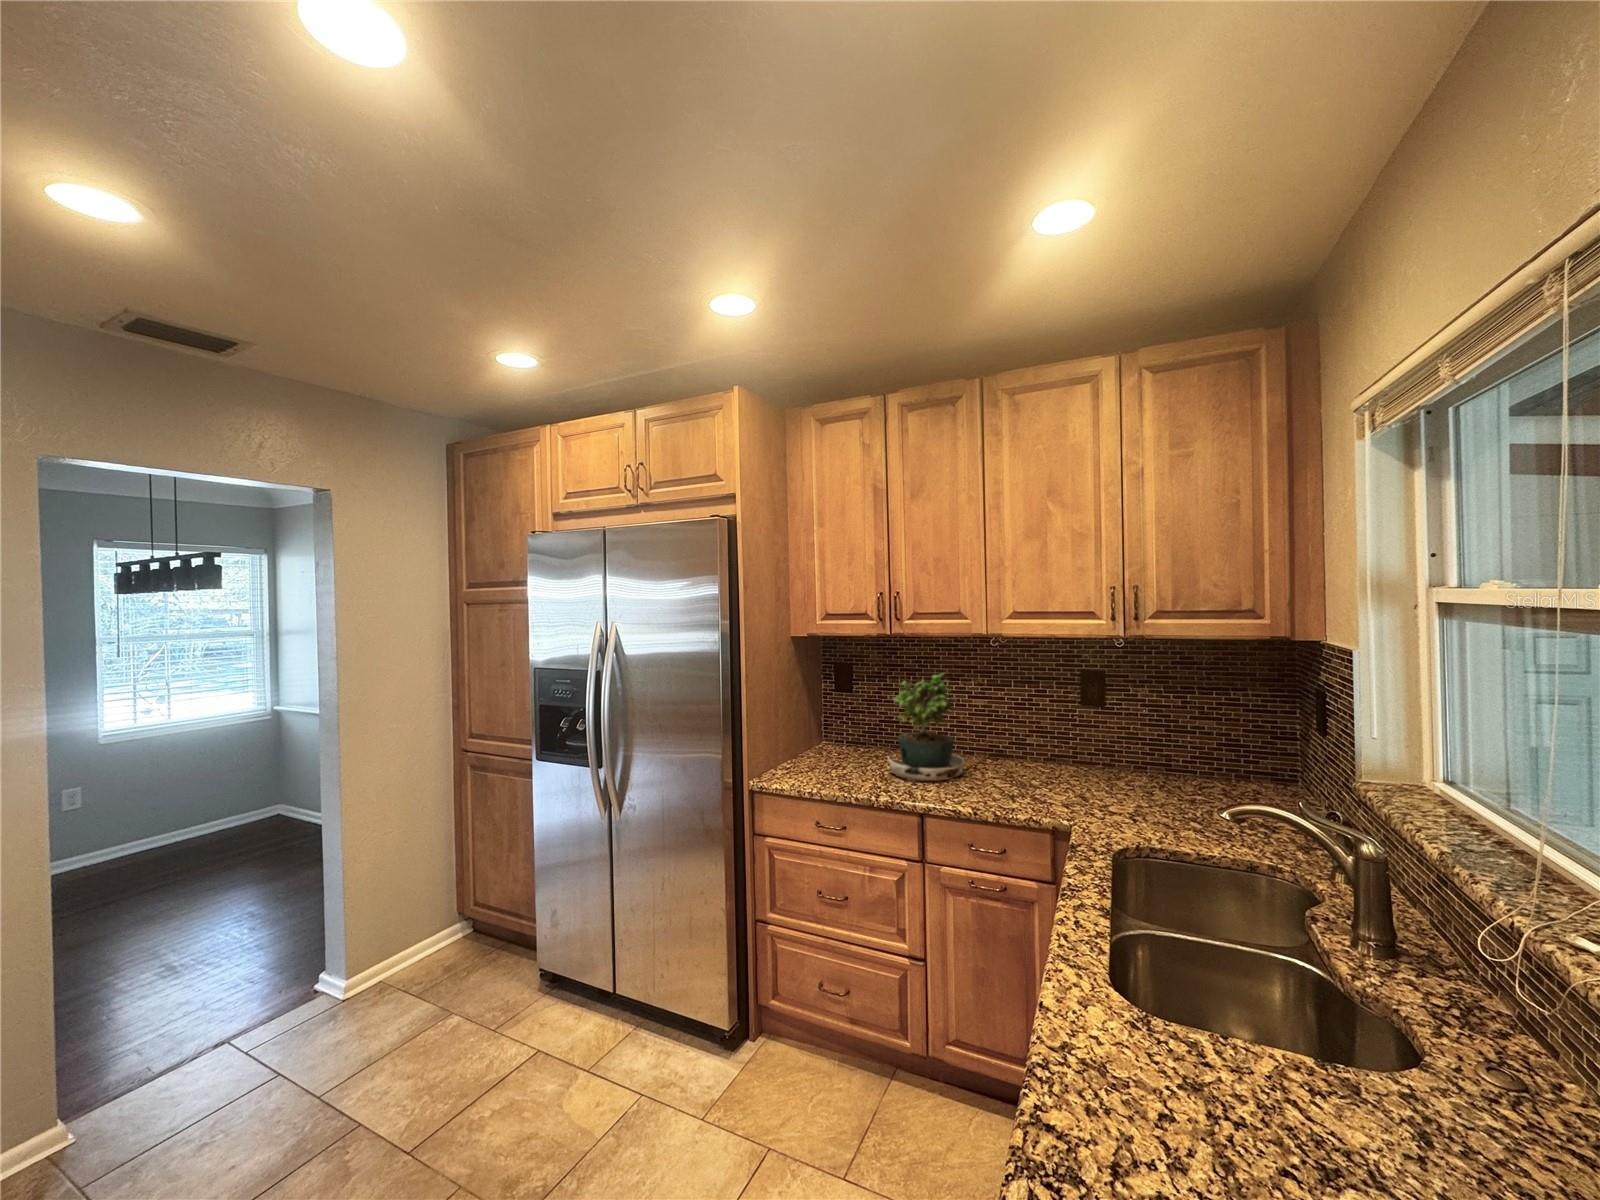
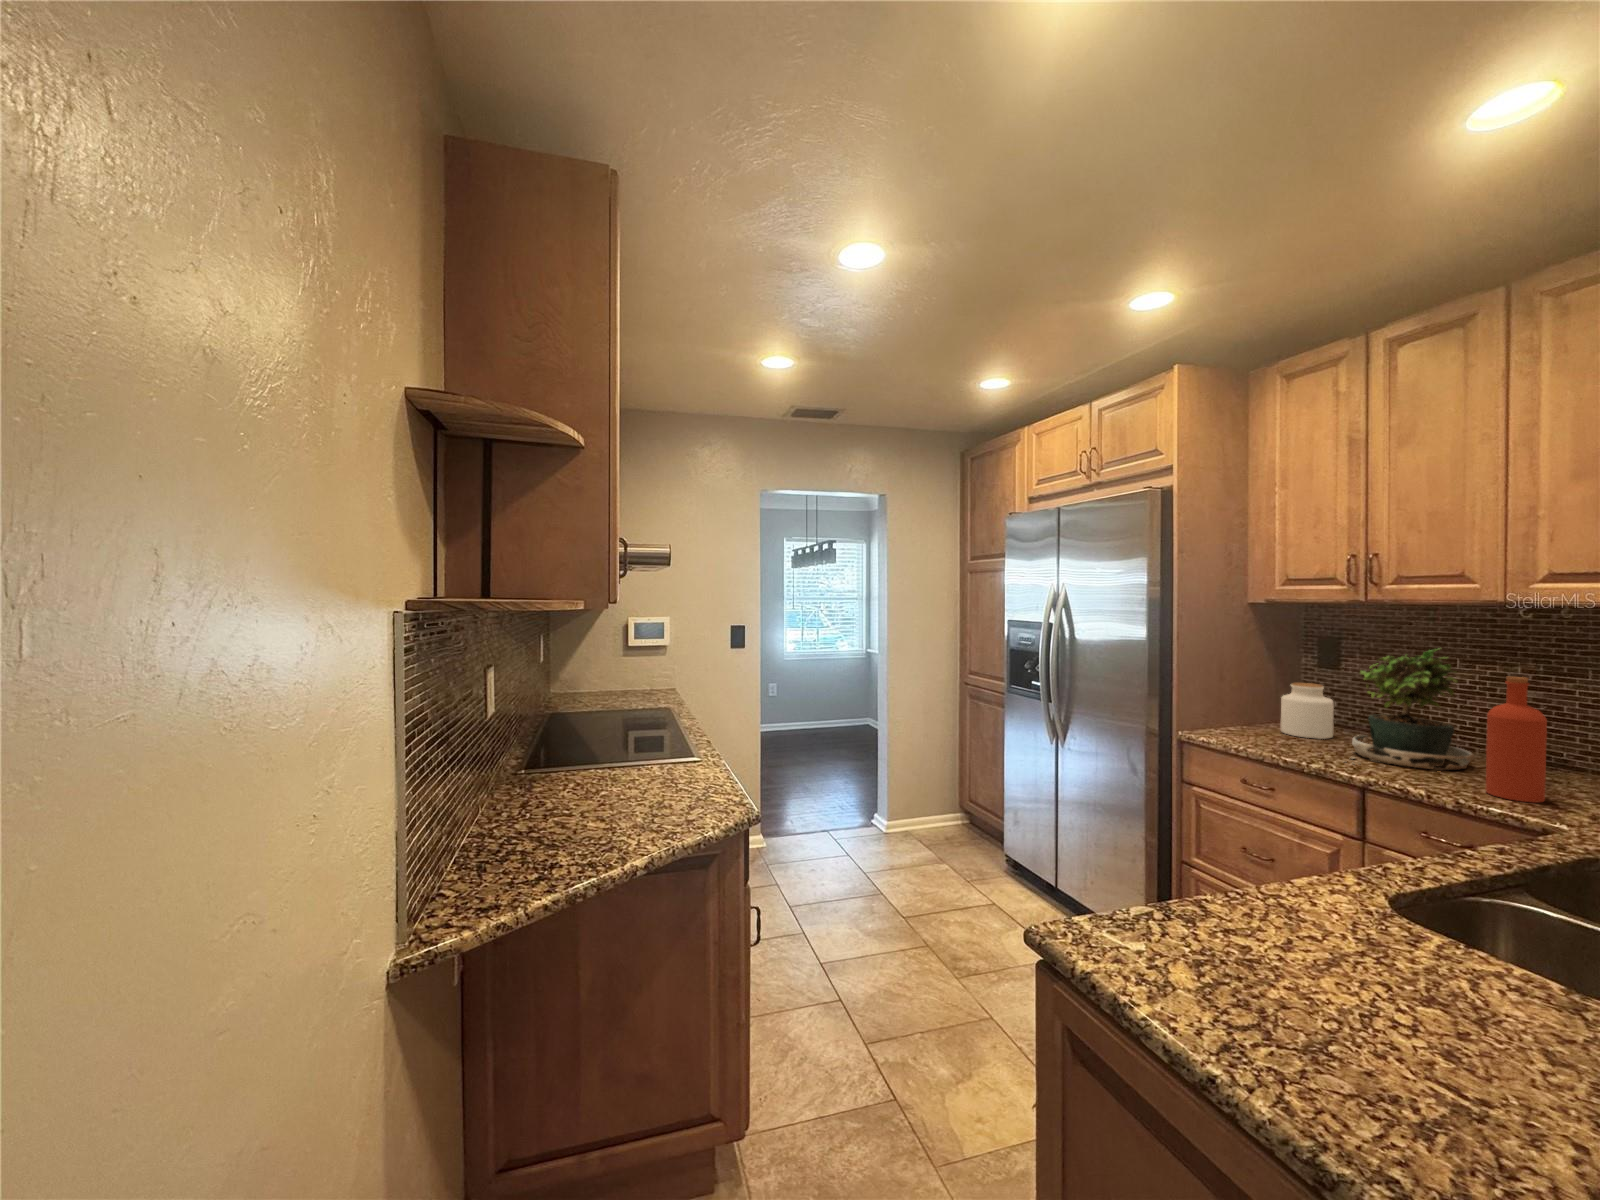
bottle: none [996,698,1032,802] -> present [1486,677,1547,802]
jar: none [822,709,861,763] -> present [1281,683,1334,739]

